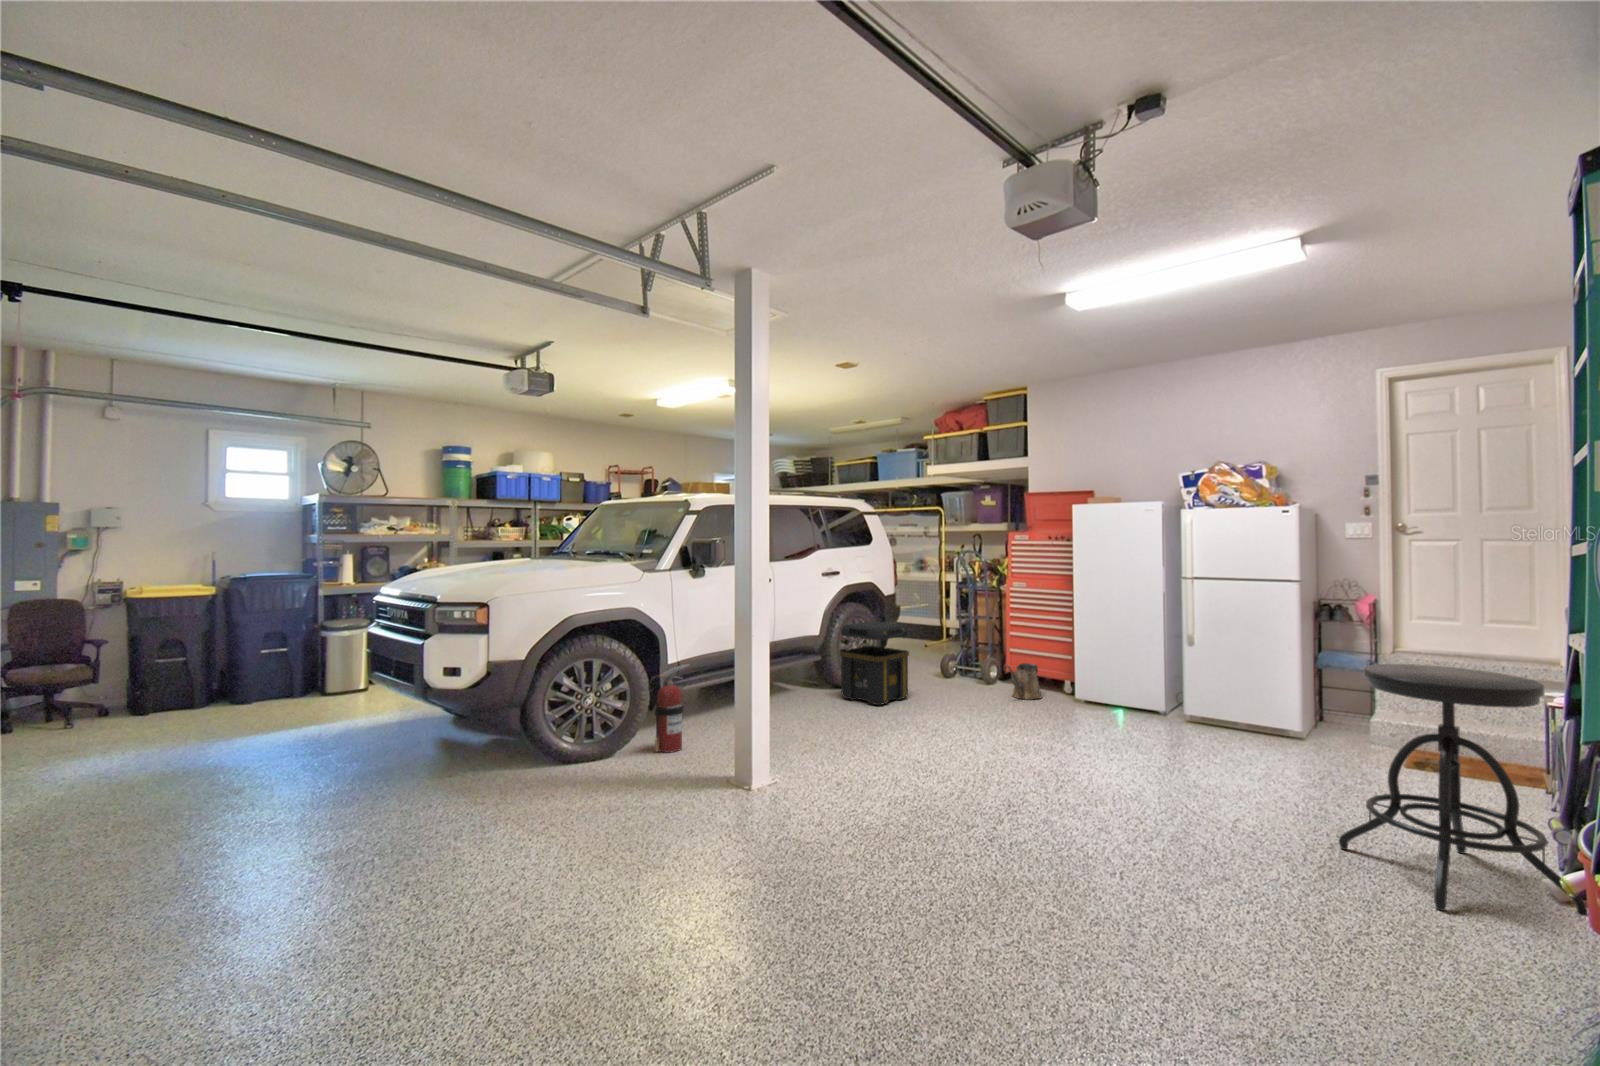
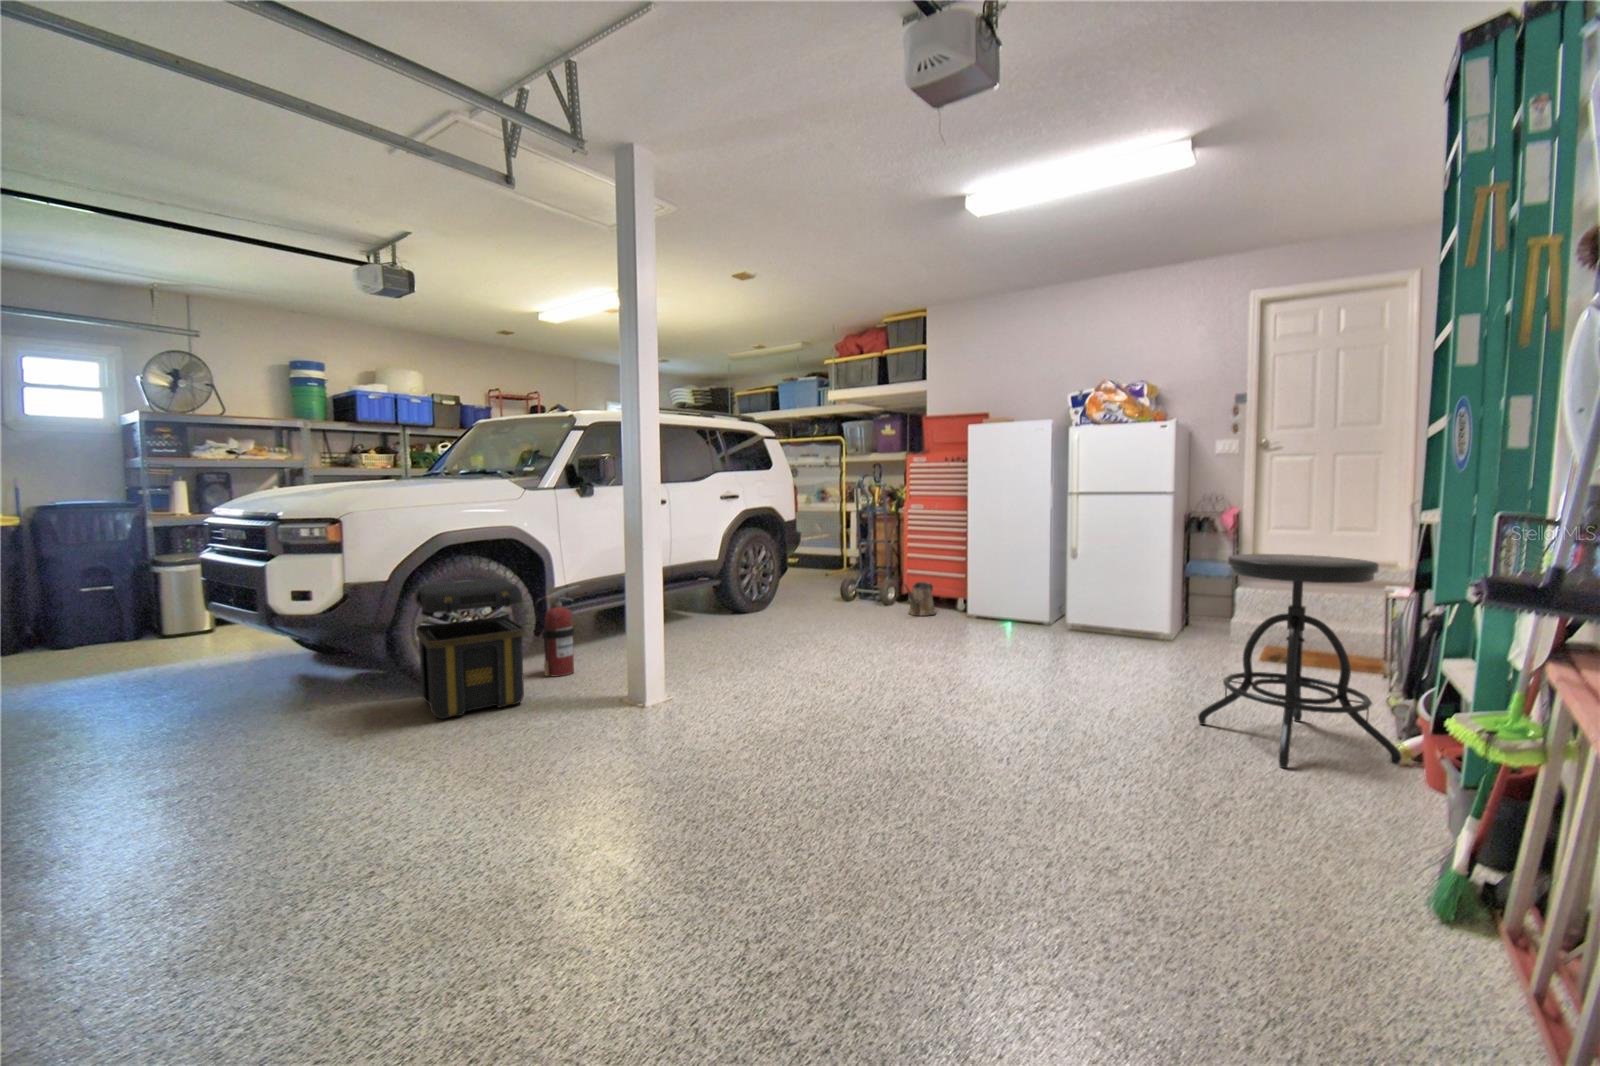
toolbox: present [840,621,909,705] -> present [415,579,525,719]

